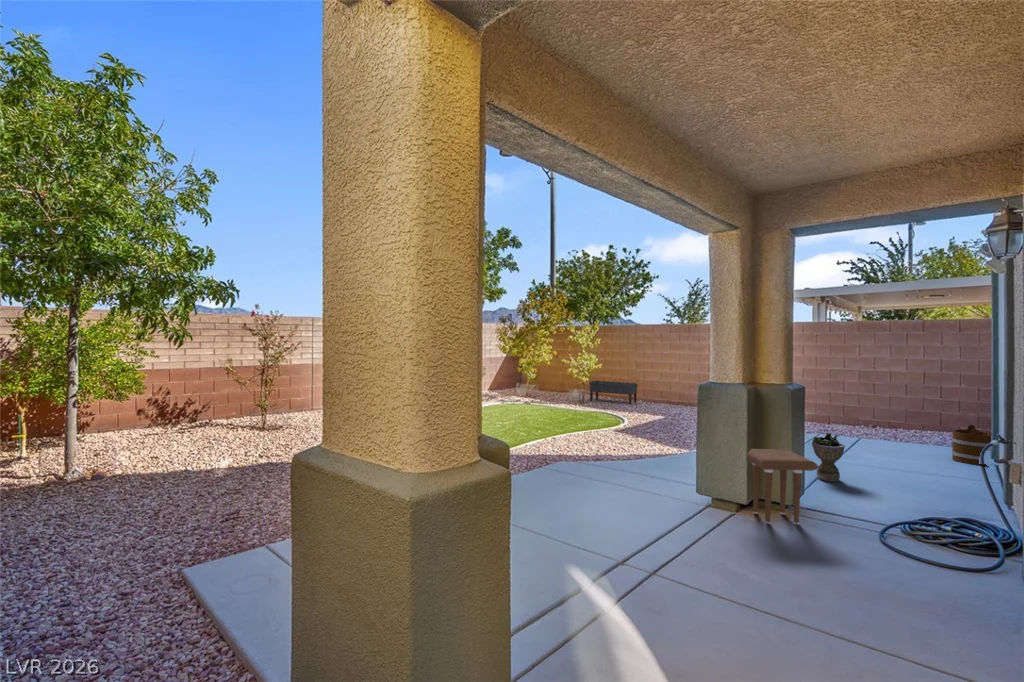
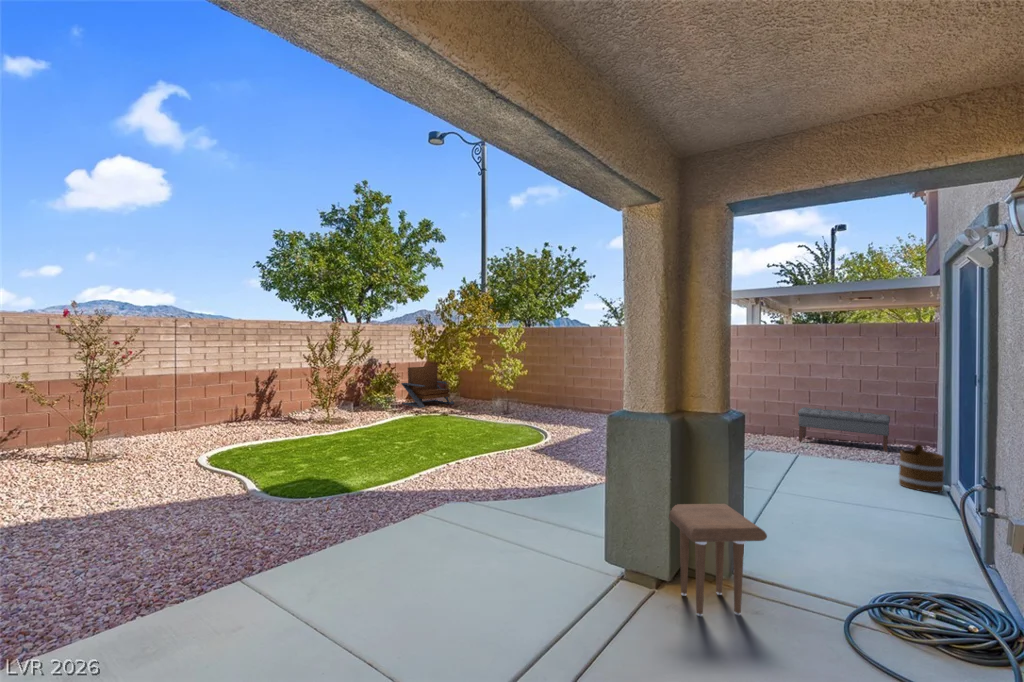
lounge chair: none [487,361,534,397] -> present [401,366,454,408]
bench: present [589,381,637,405] -> present [798,407,890,452]
planter: present [812,433,845,482] -> none [752,464,791,528]

